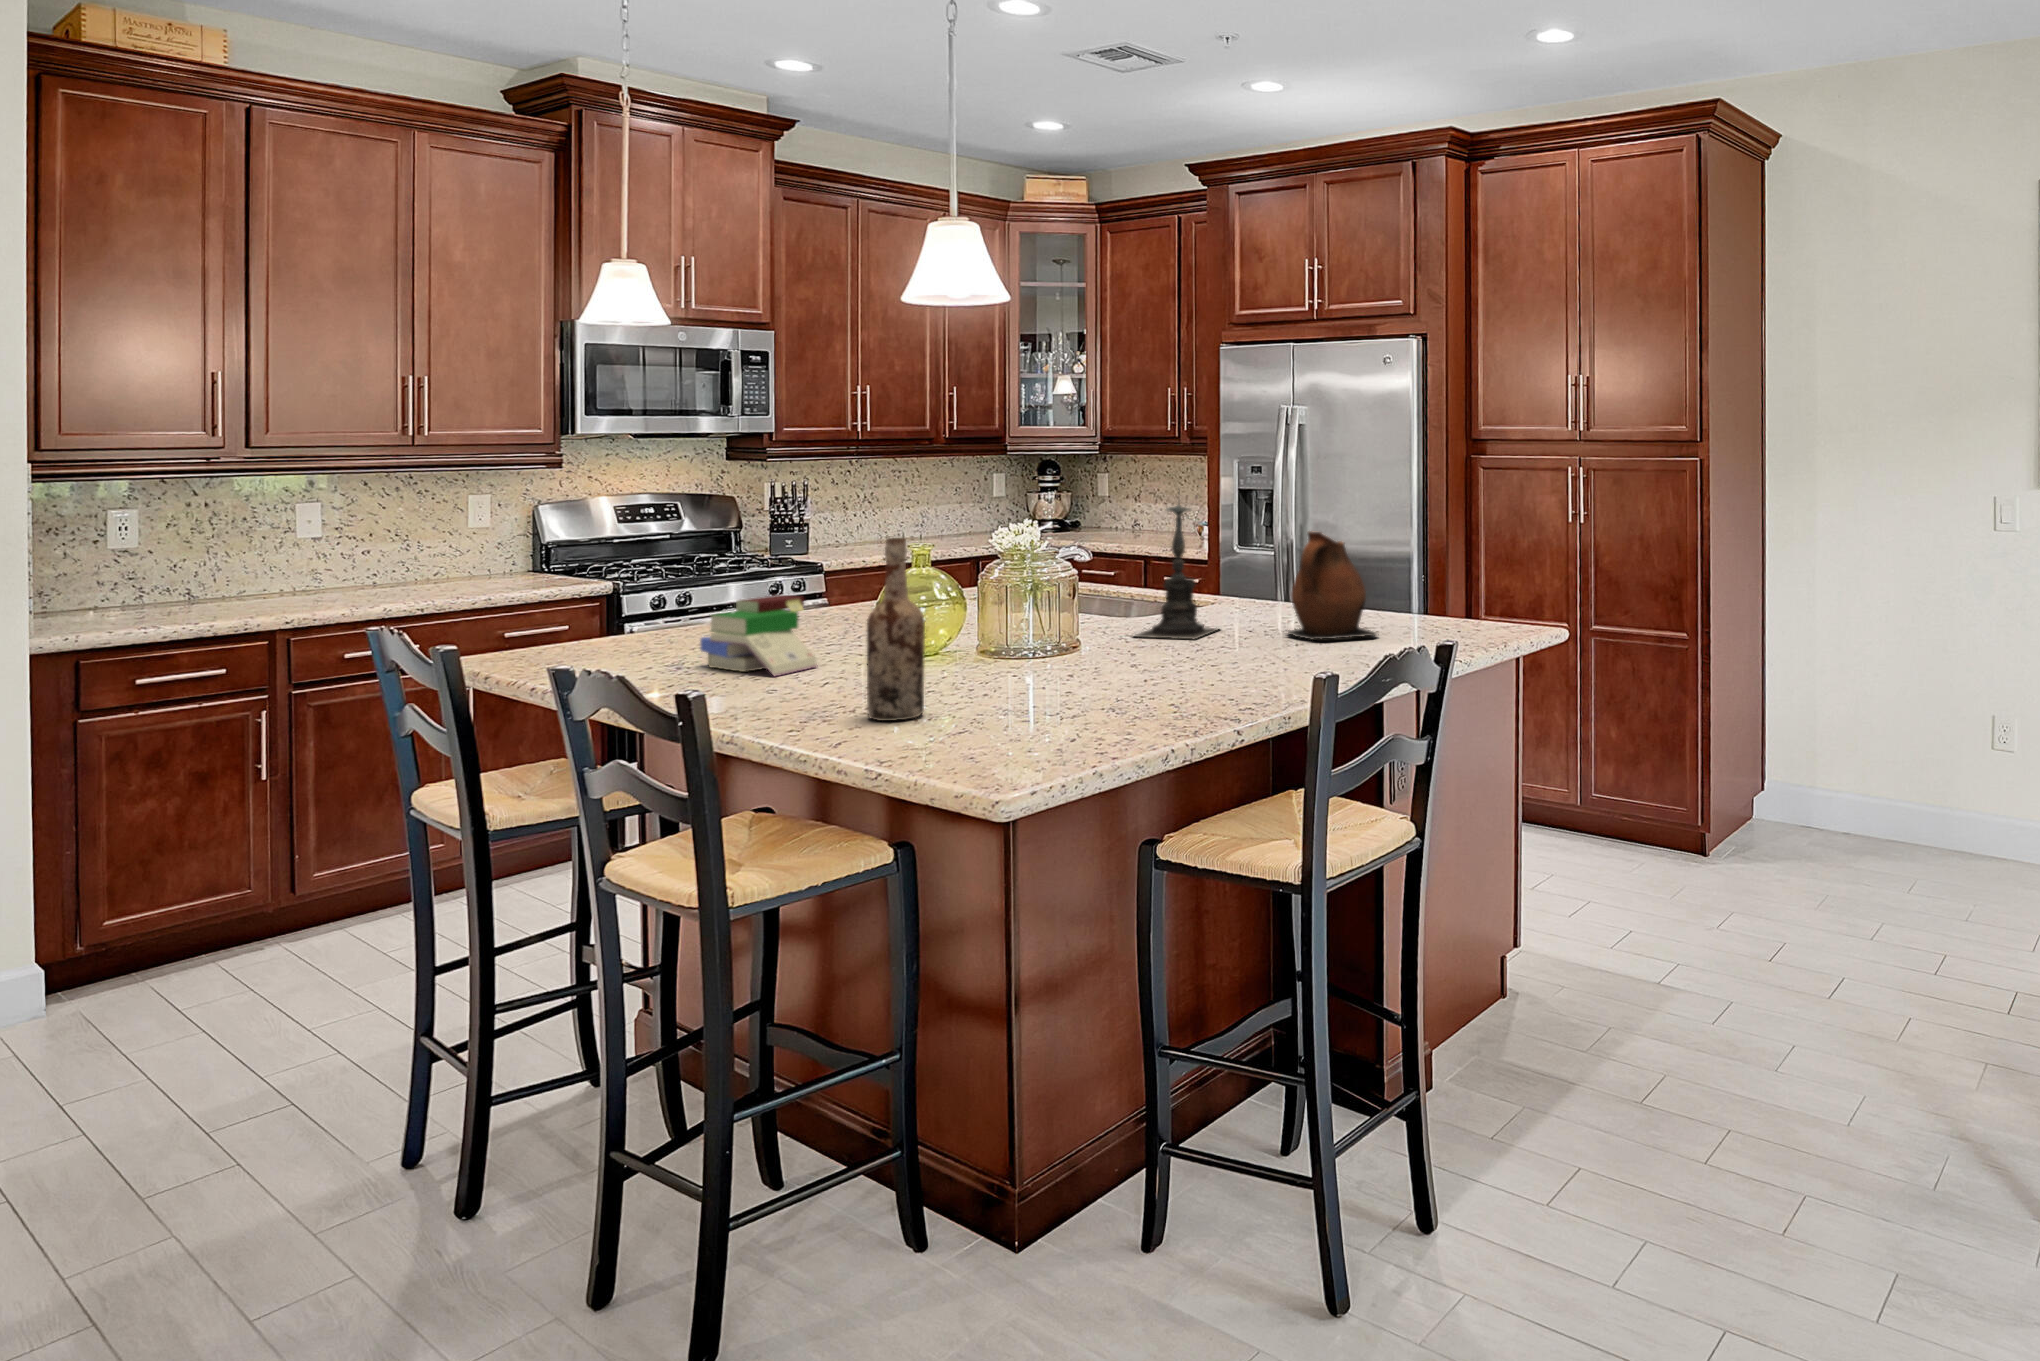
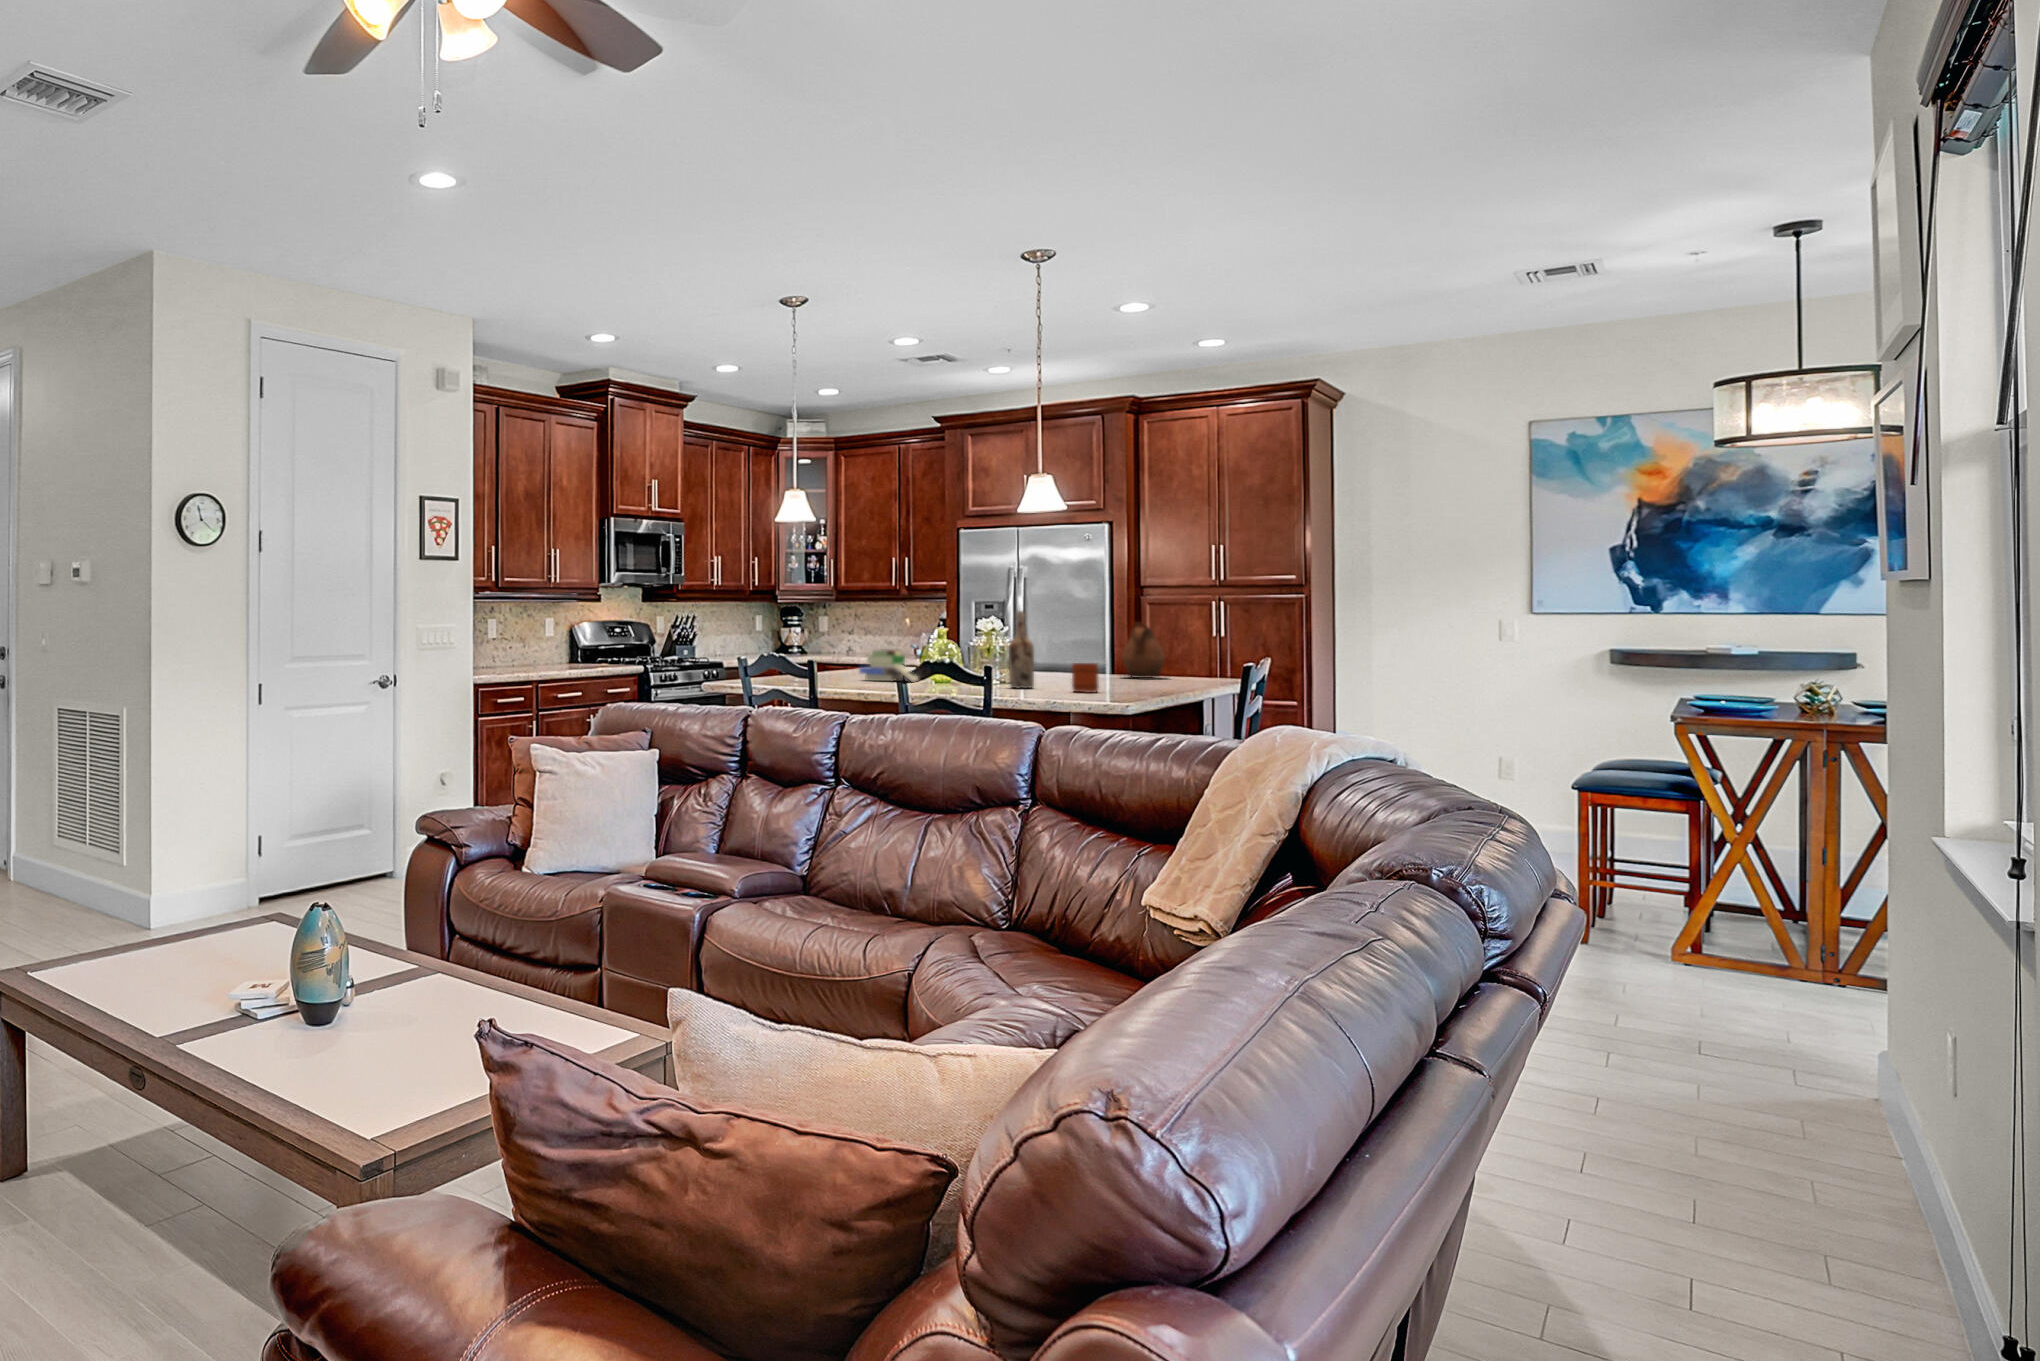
candle holder: present [1135,504,1218,639] -> none [1037,601,1077,678]
mug: none [929,674,1004,755] -> present [1072,663,1099,693]

